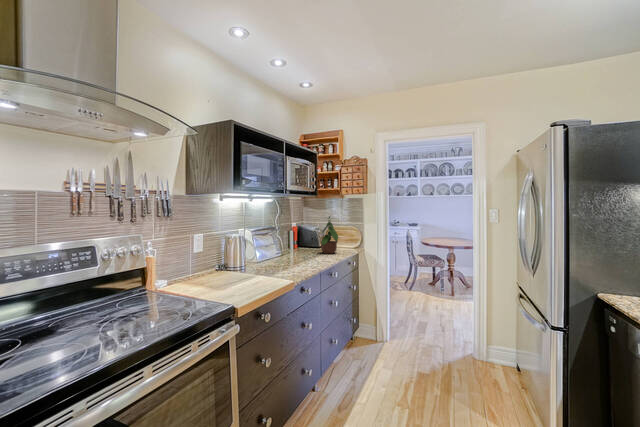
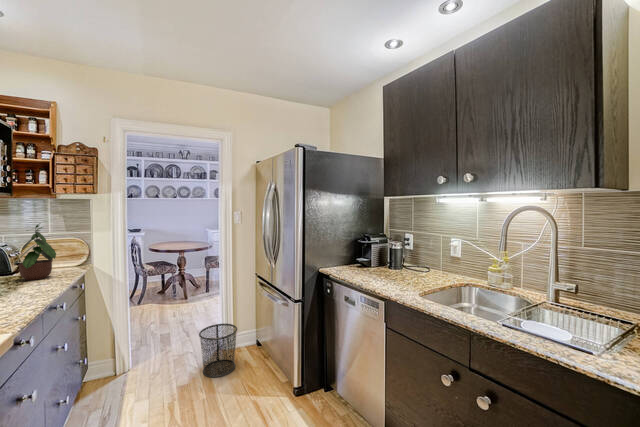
trash can: none [441,327,484,386] -> present [199,324,237,377]

